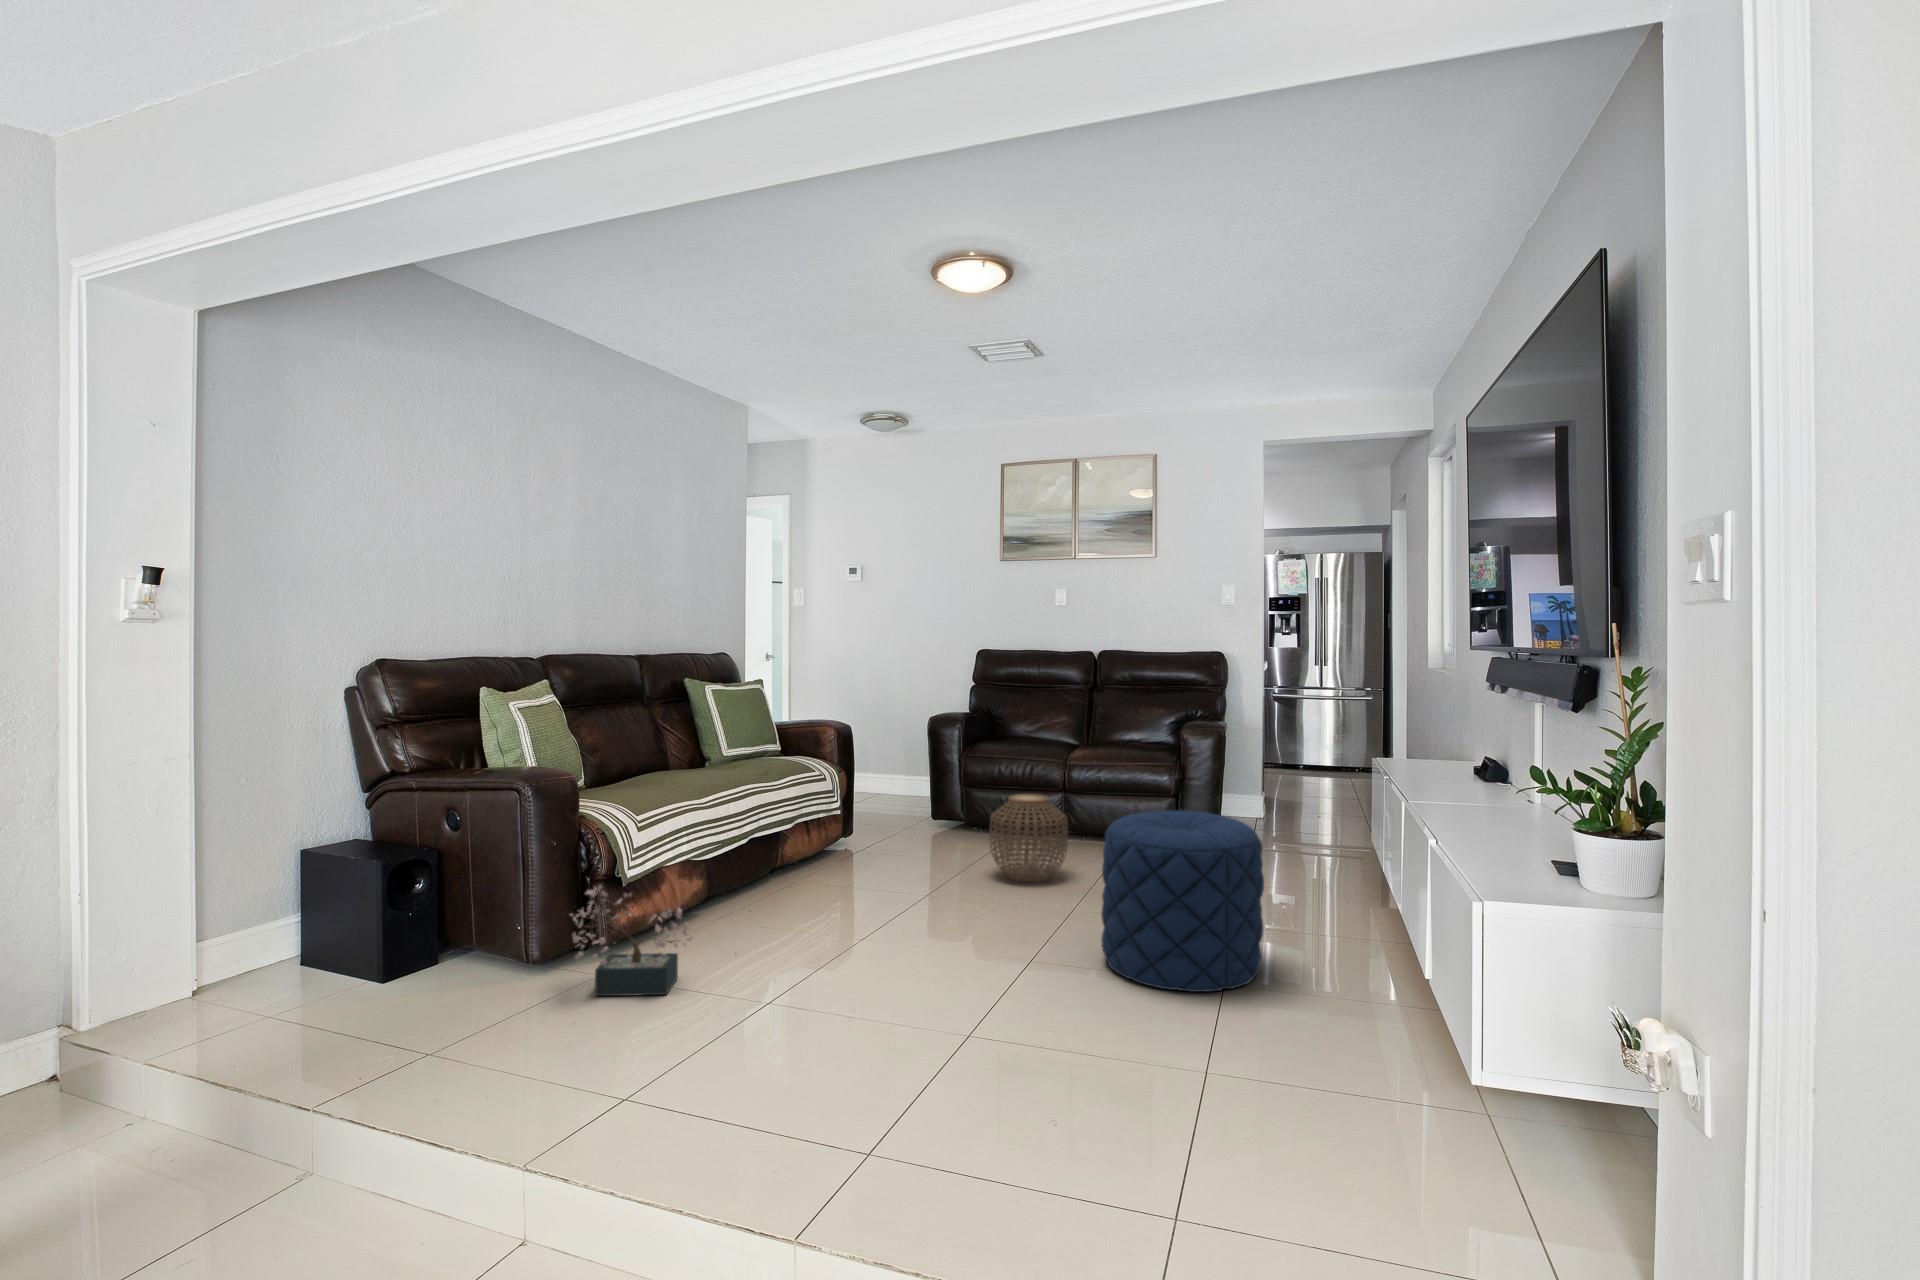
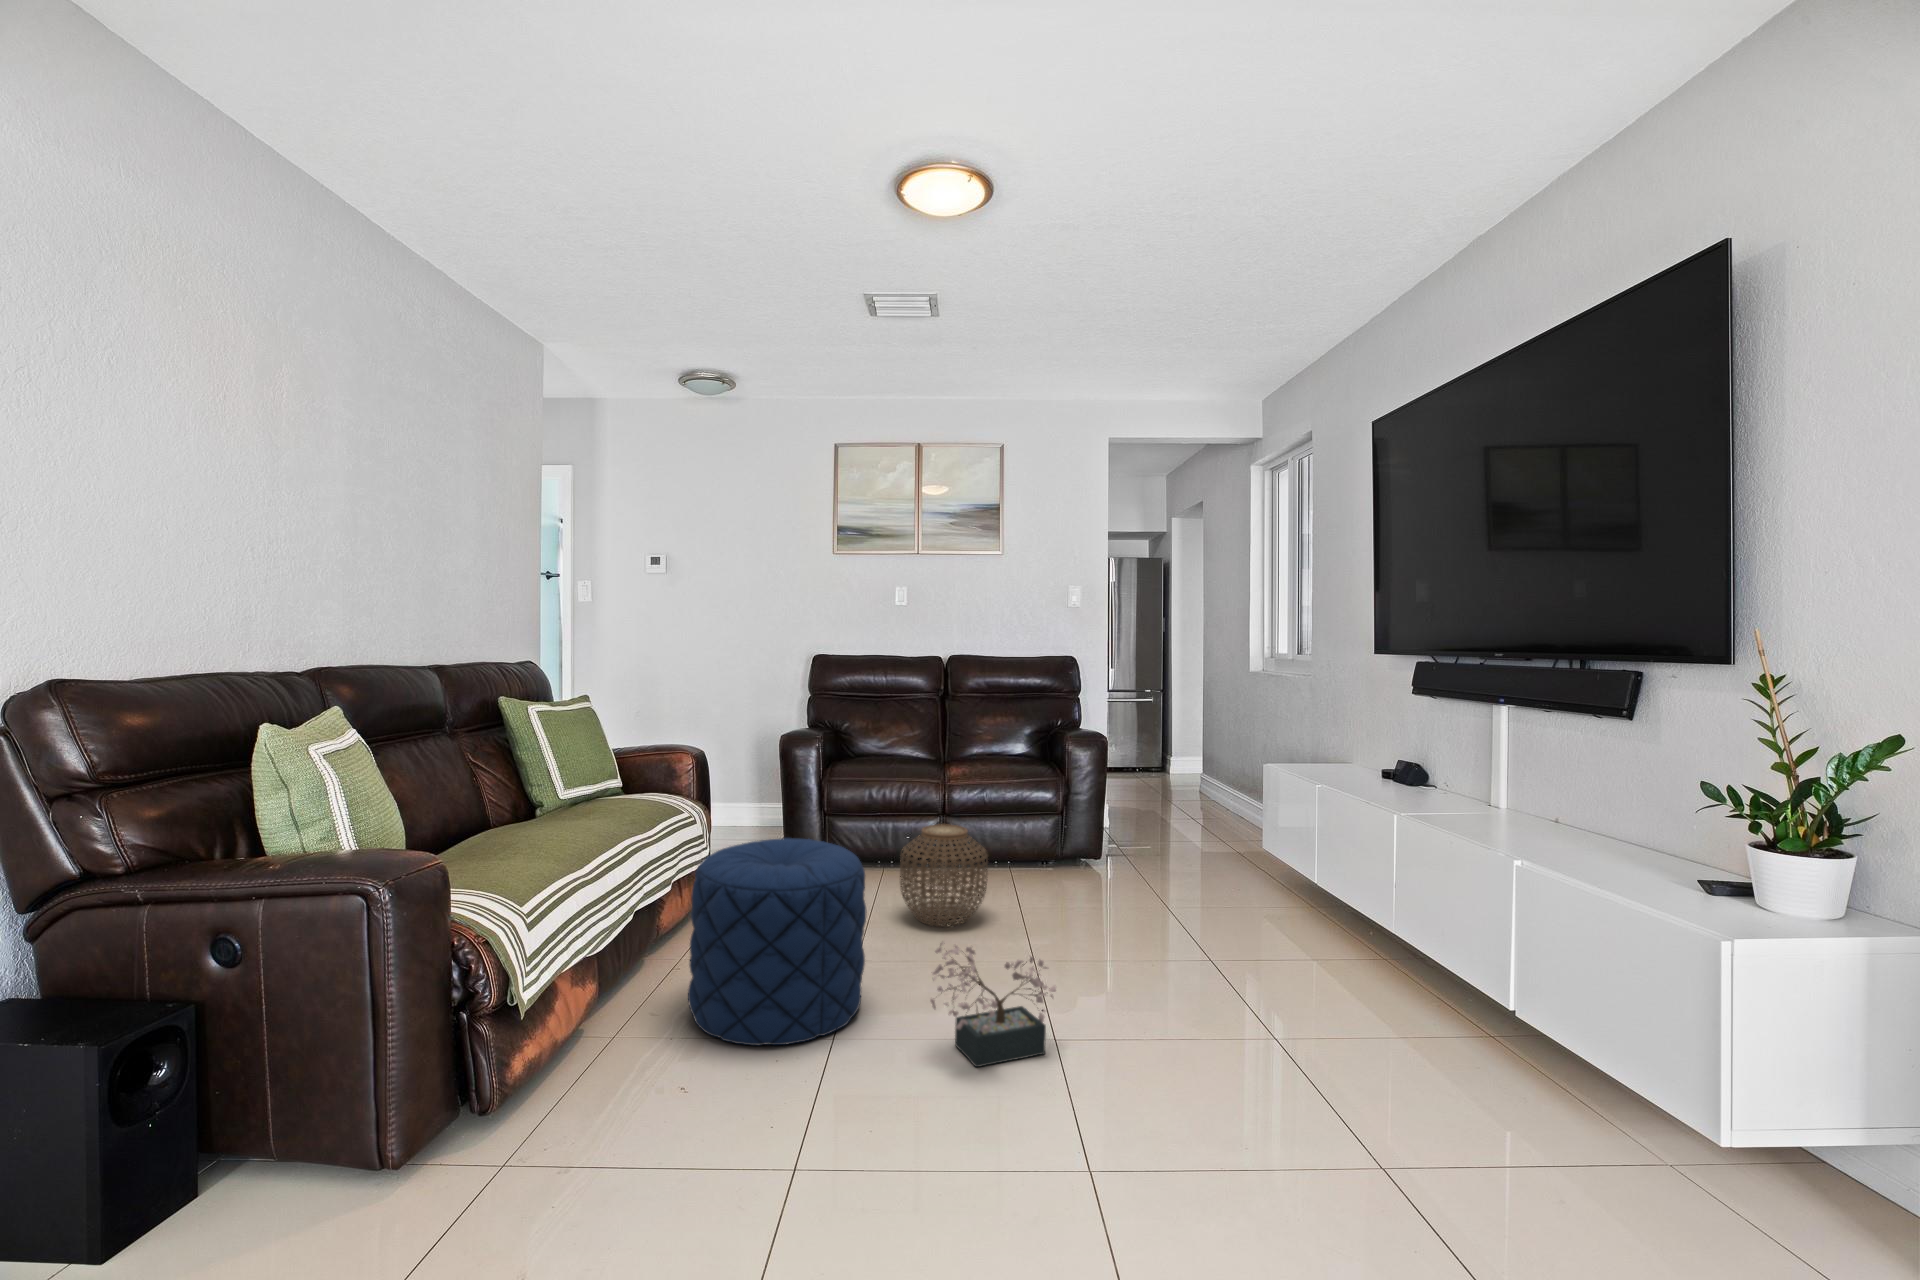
pouf: present [1101,811,1264,992] -> present [688,838,867,1046]
decorative plant: present [570,885,693,996] -> present [930,942,1056,1067]

